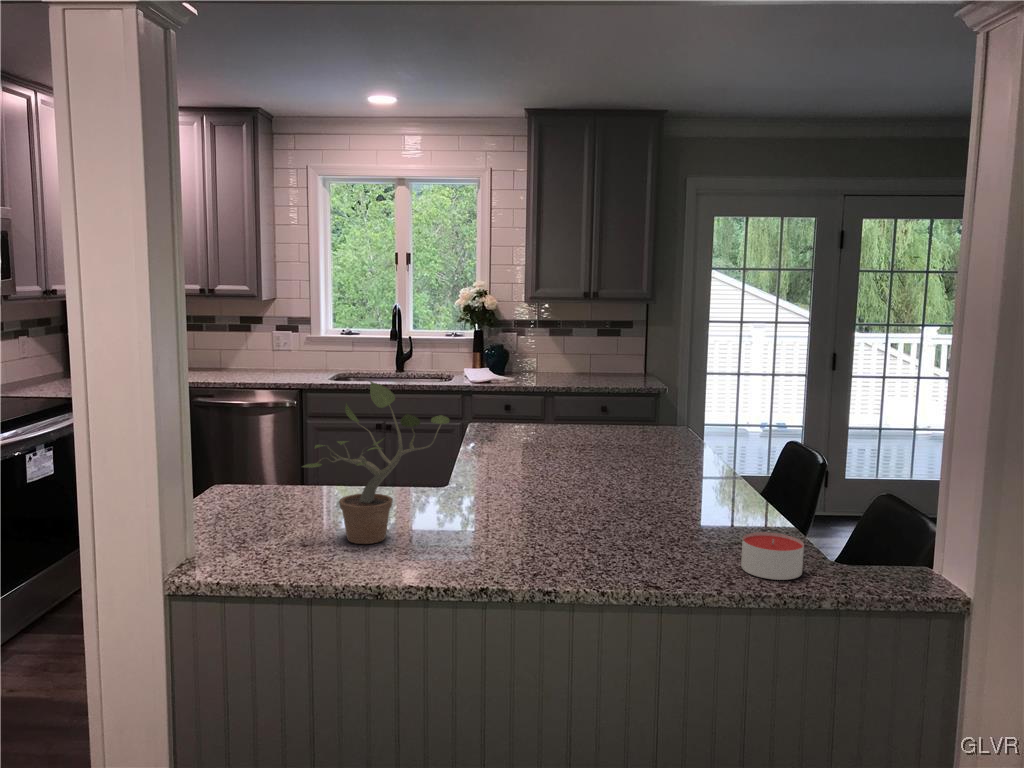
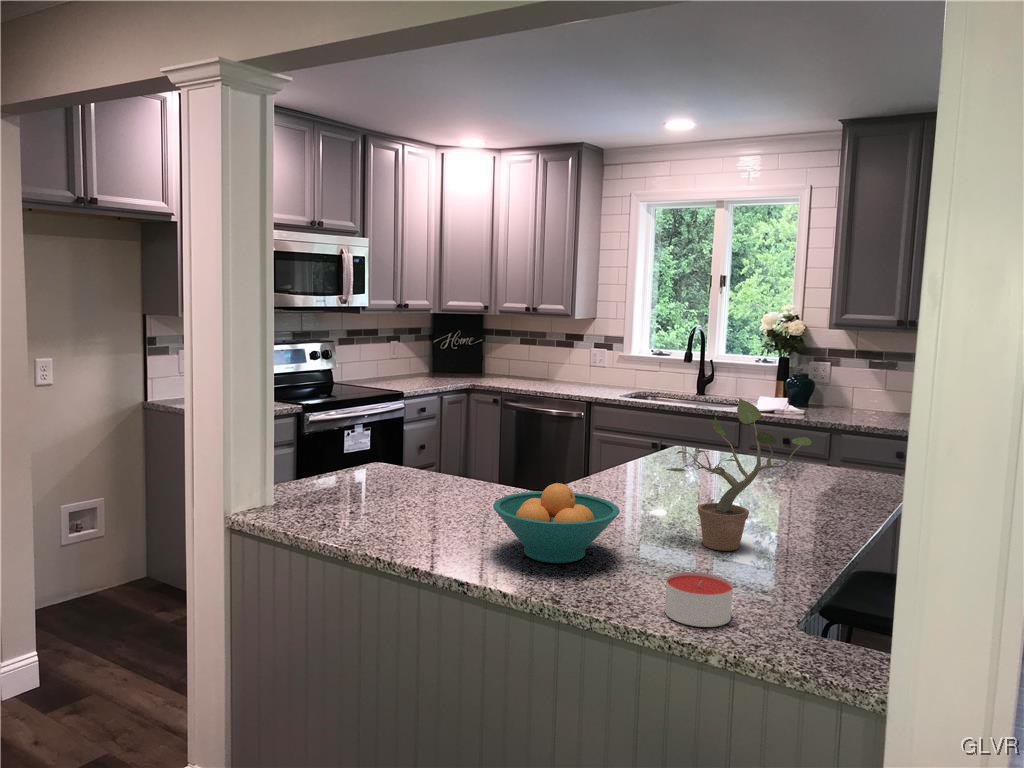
potted plant: present [302,381,450,544] -> present [667,398,812,551]
fruit bowl: none [516,473,645,554] -> present [493,483,620,563]

